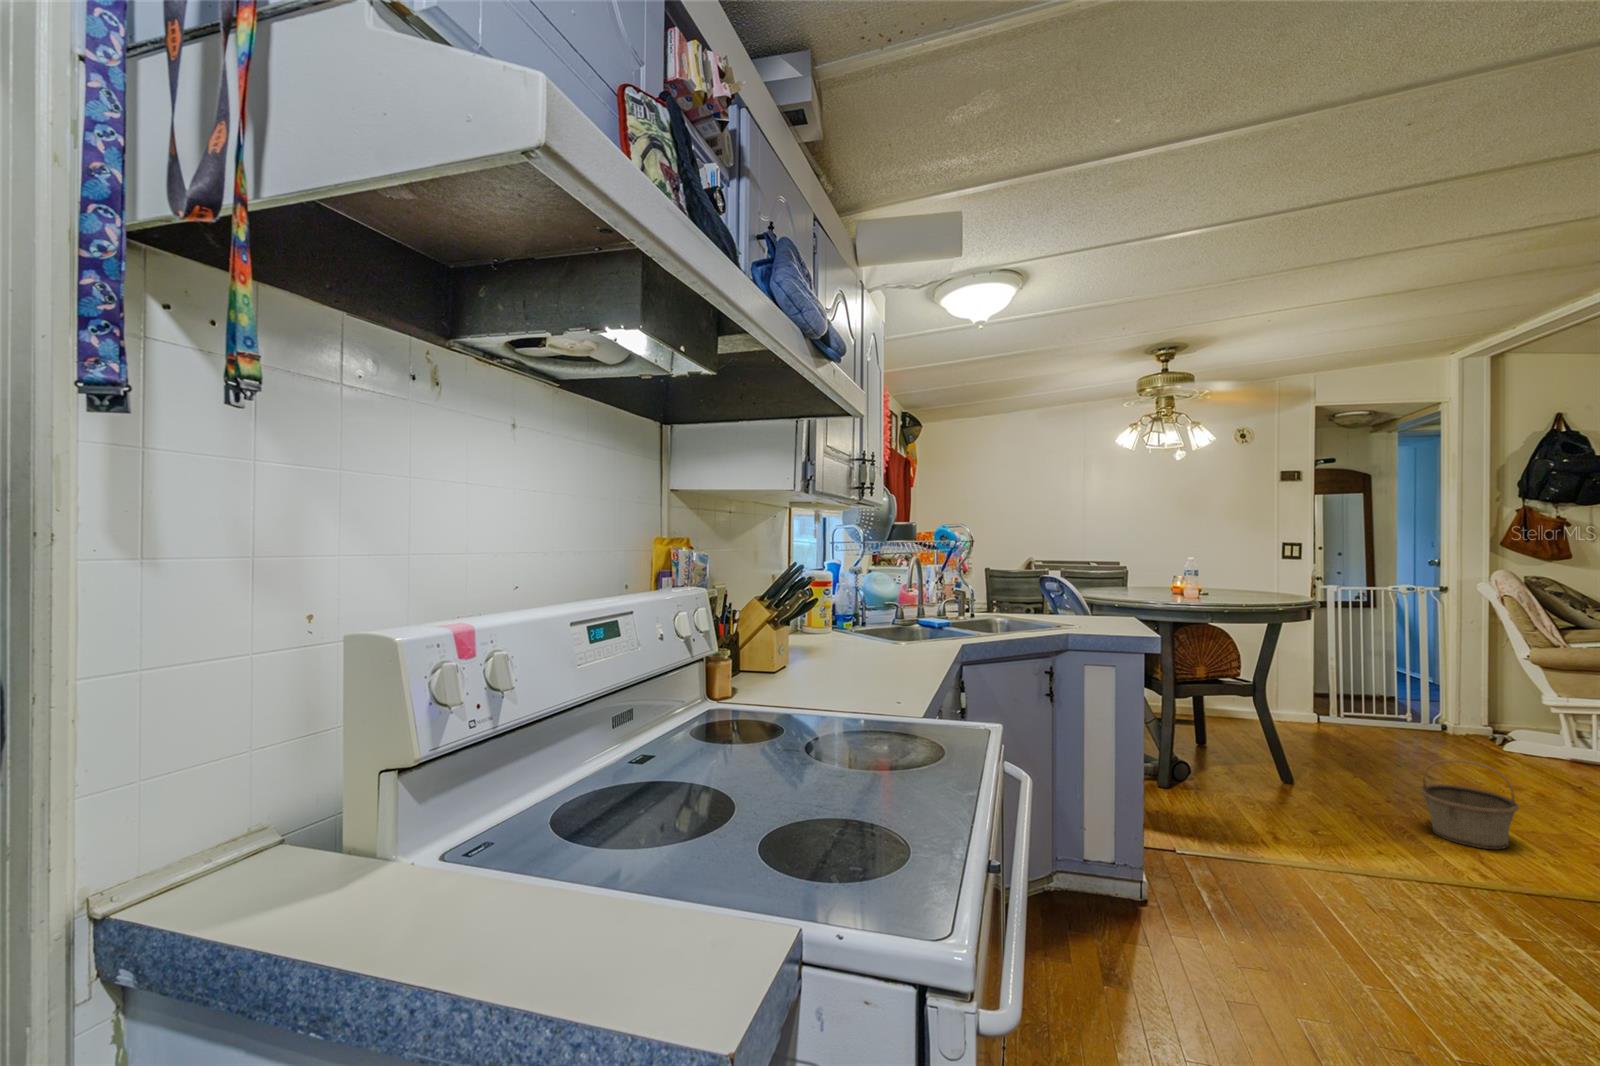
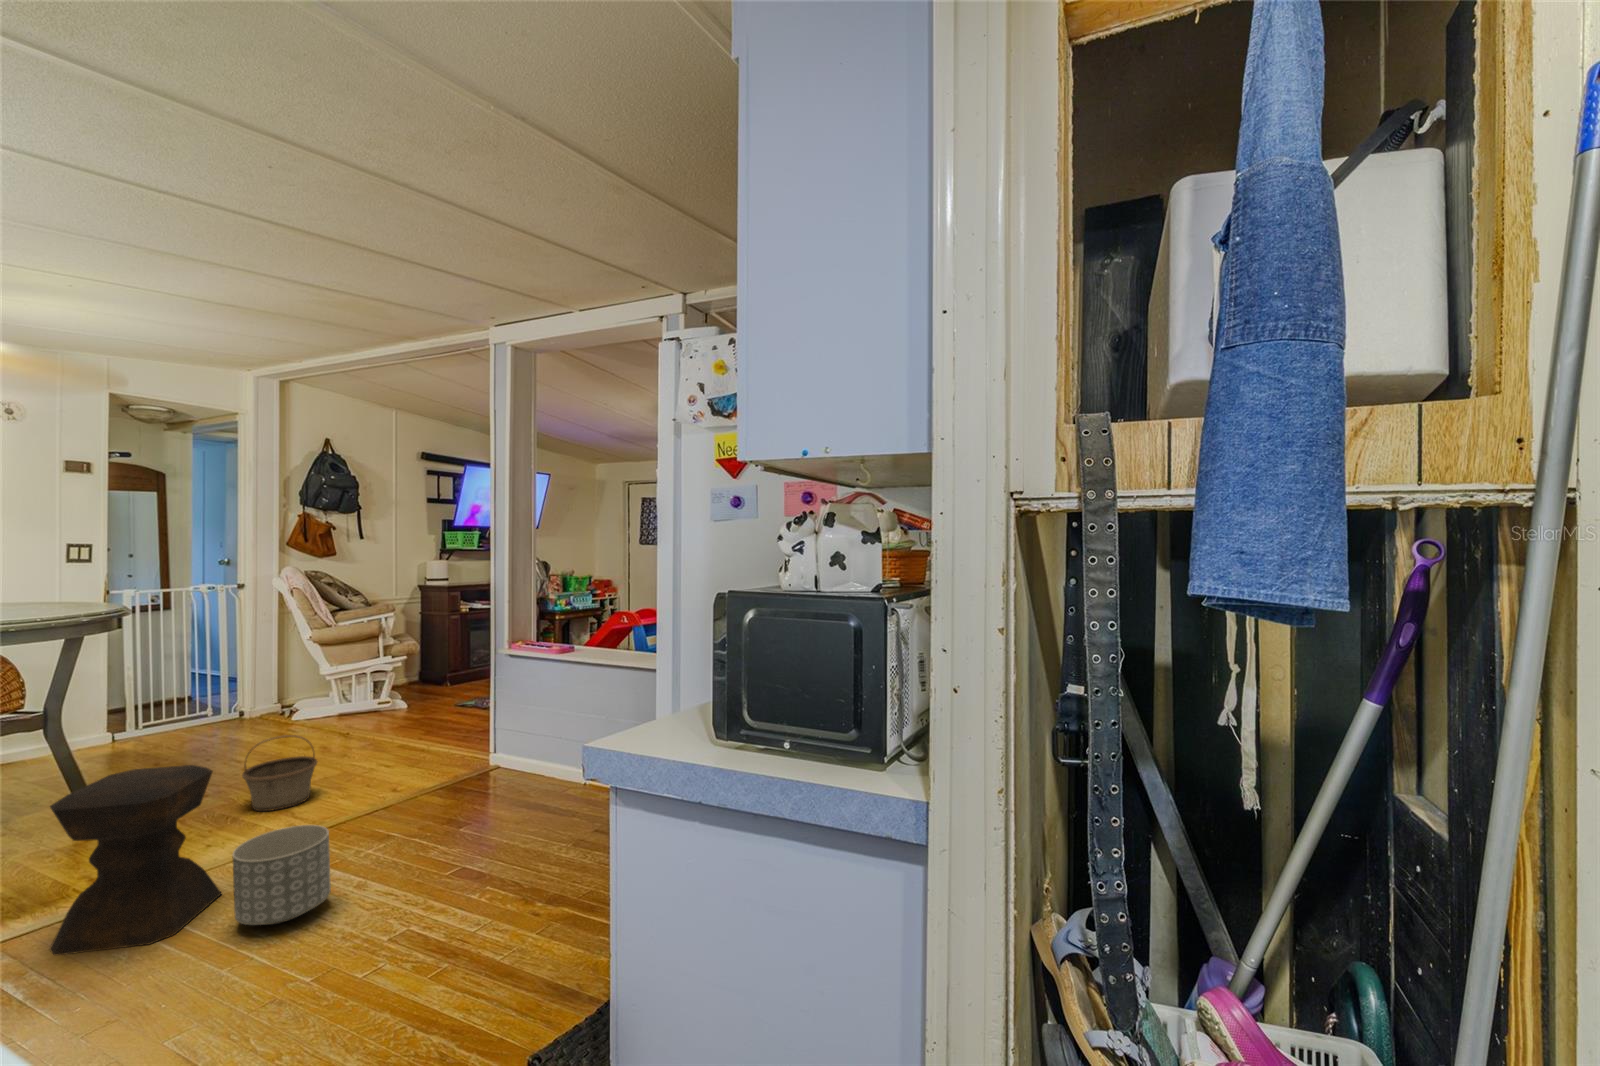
stool: none [1232,742,1380,917] -> present [50,765,222,955]
planter: none [1381,859,1509,981] -> present [233,825,331,925]

